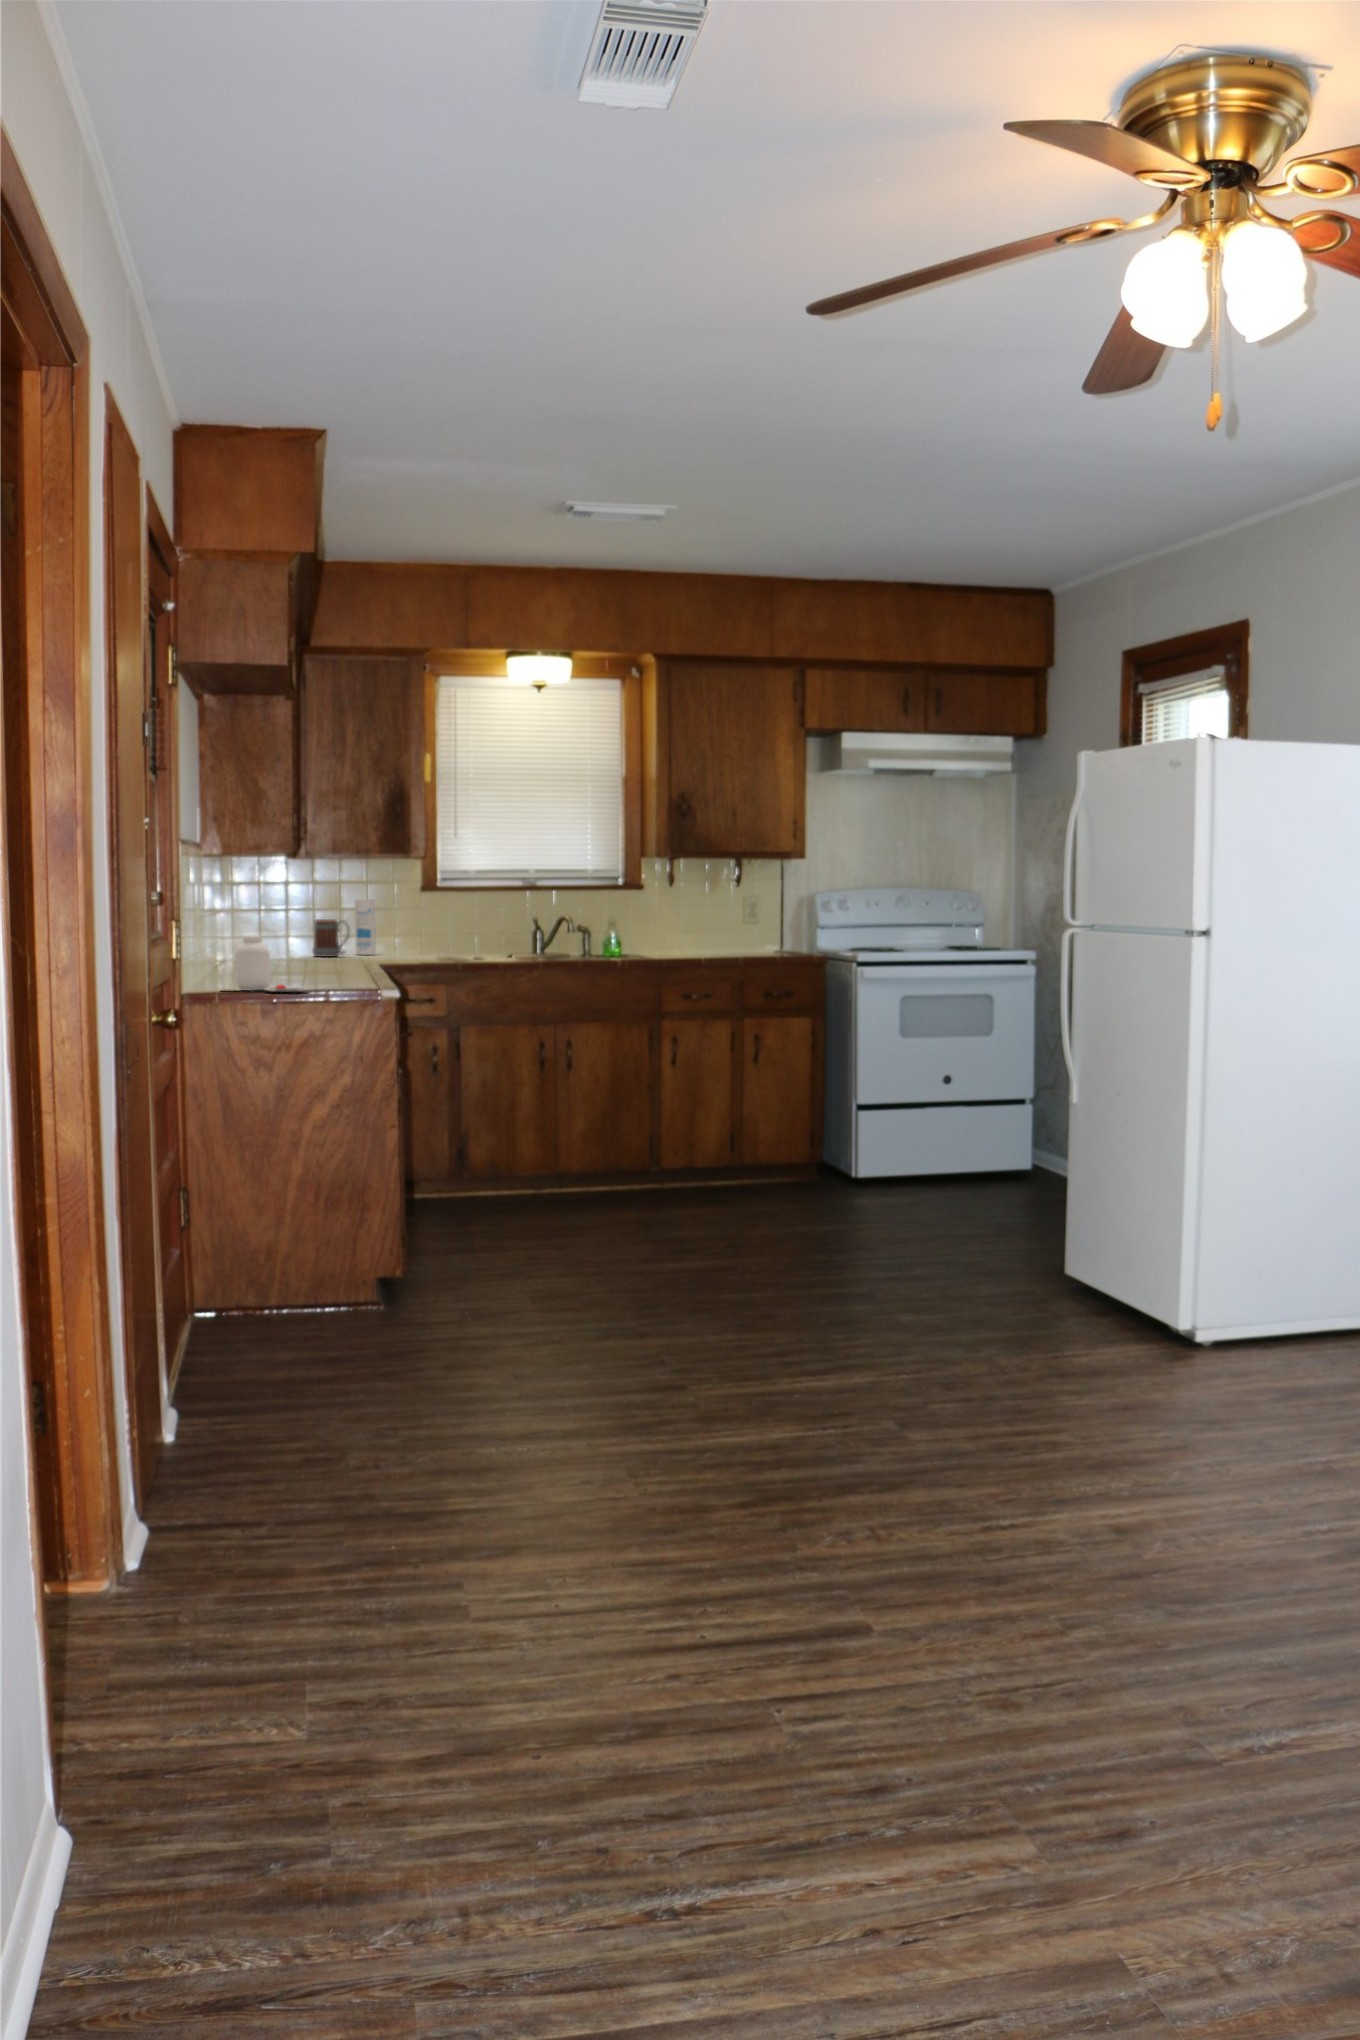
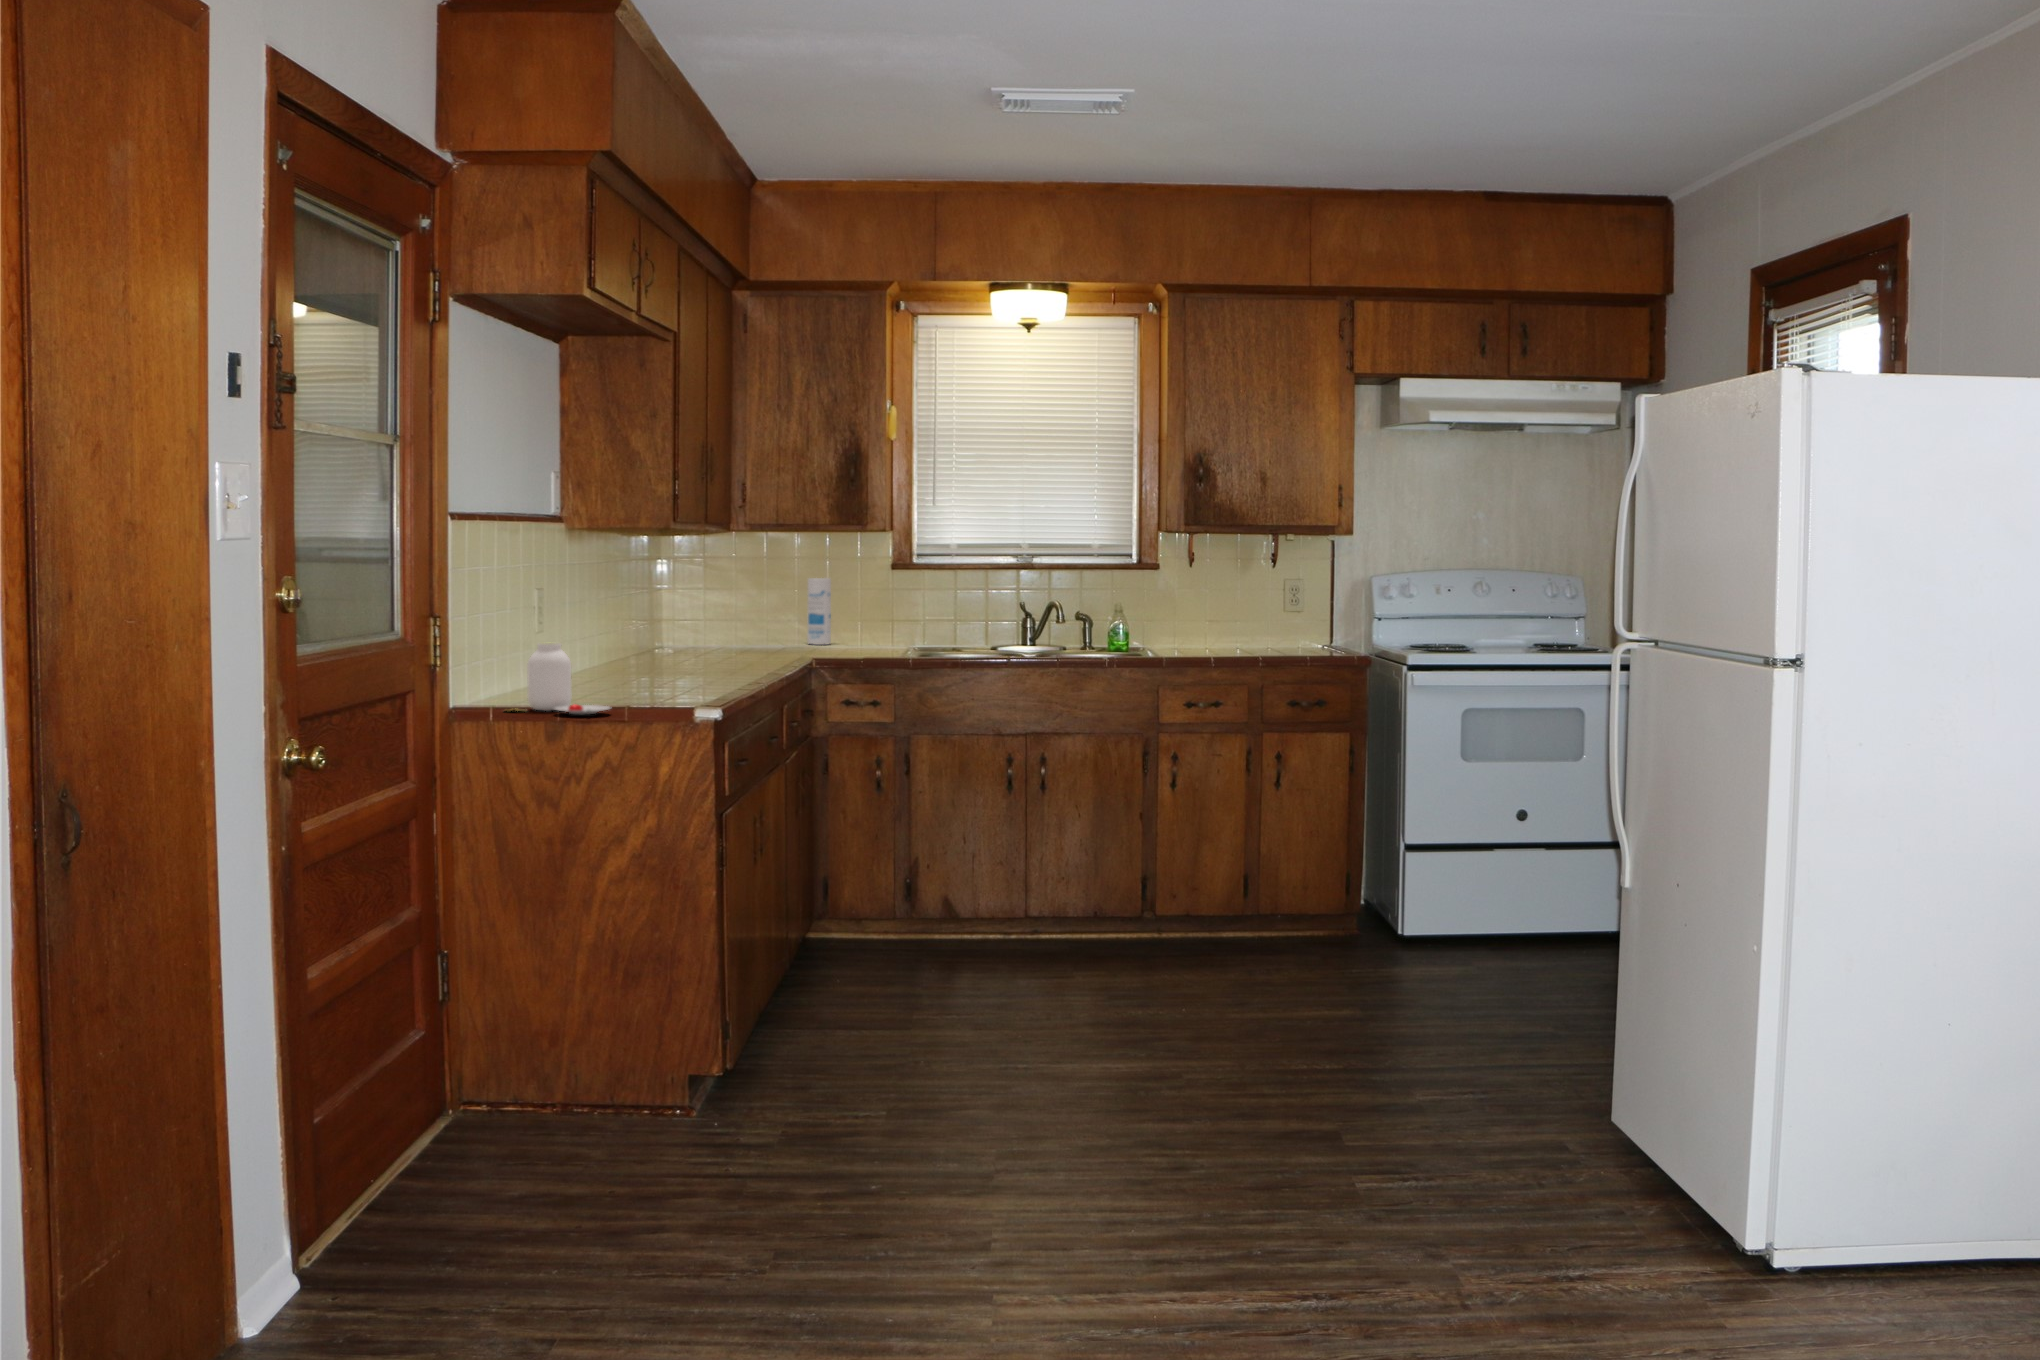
mug: present [313,919,350,957] -> none [749,603,792,648]

